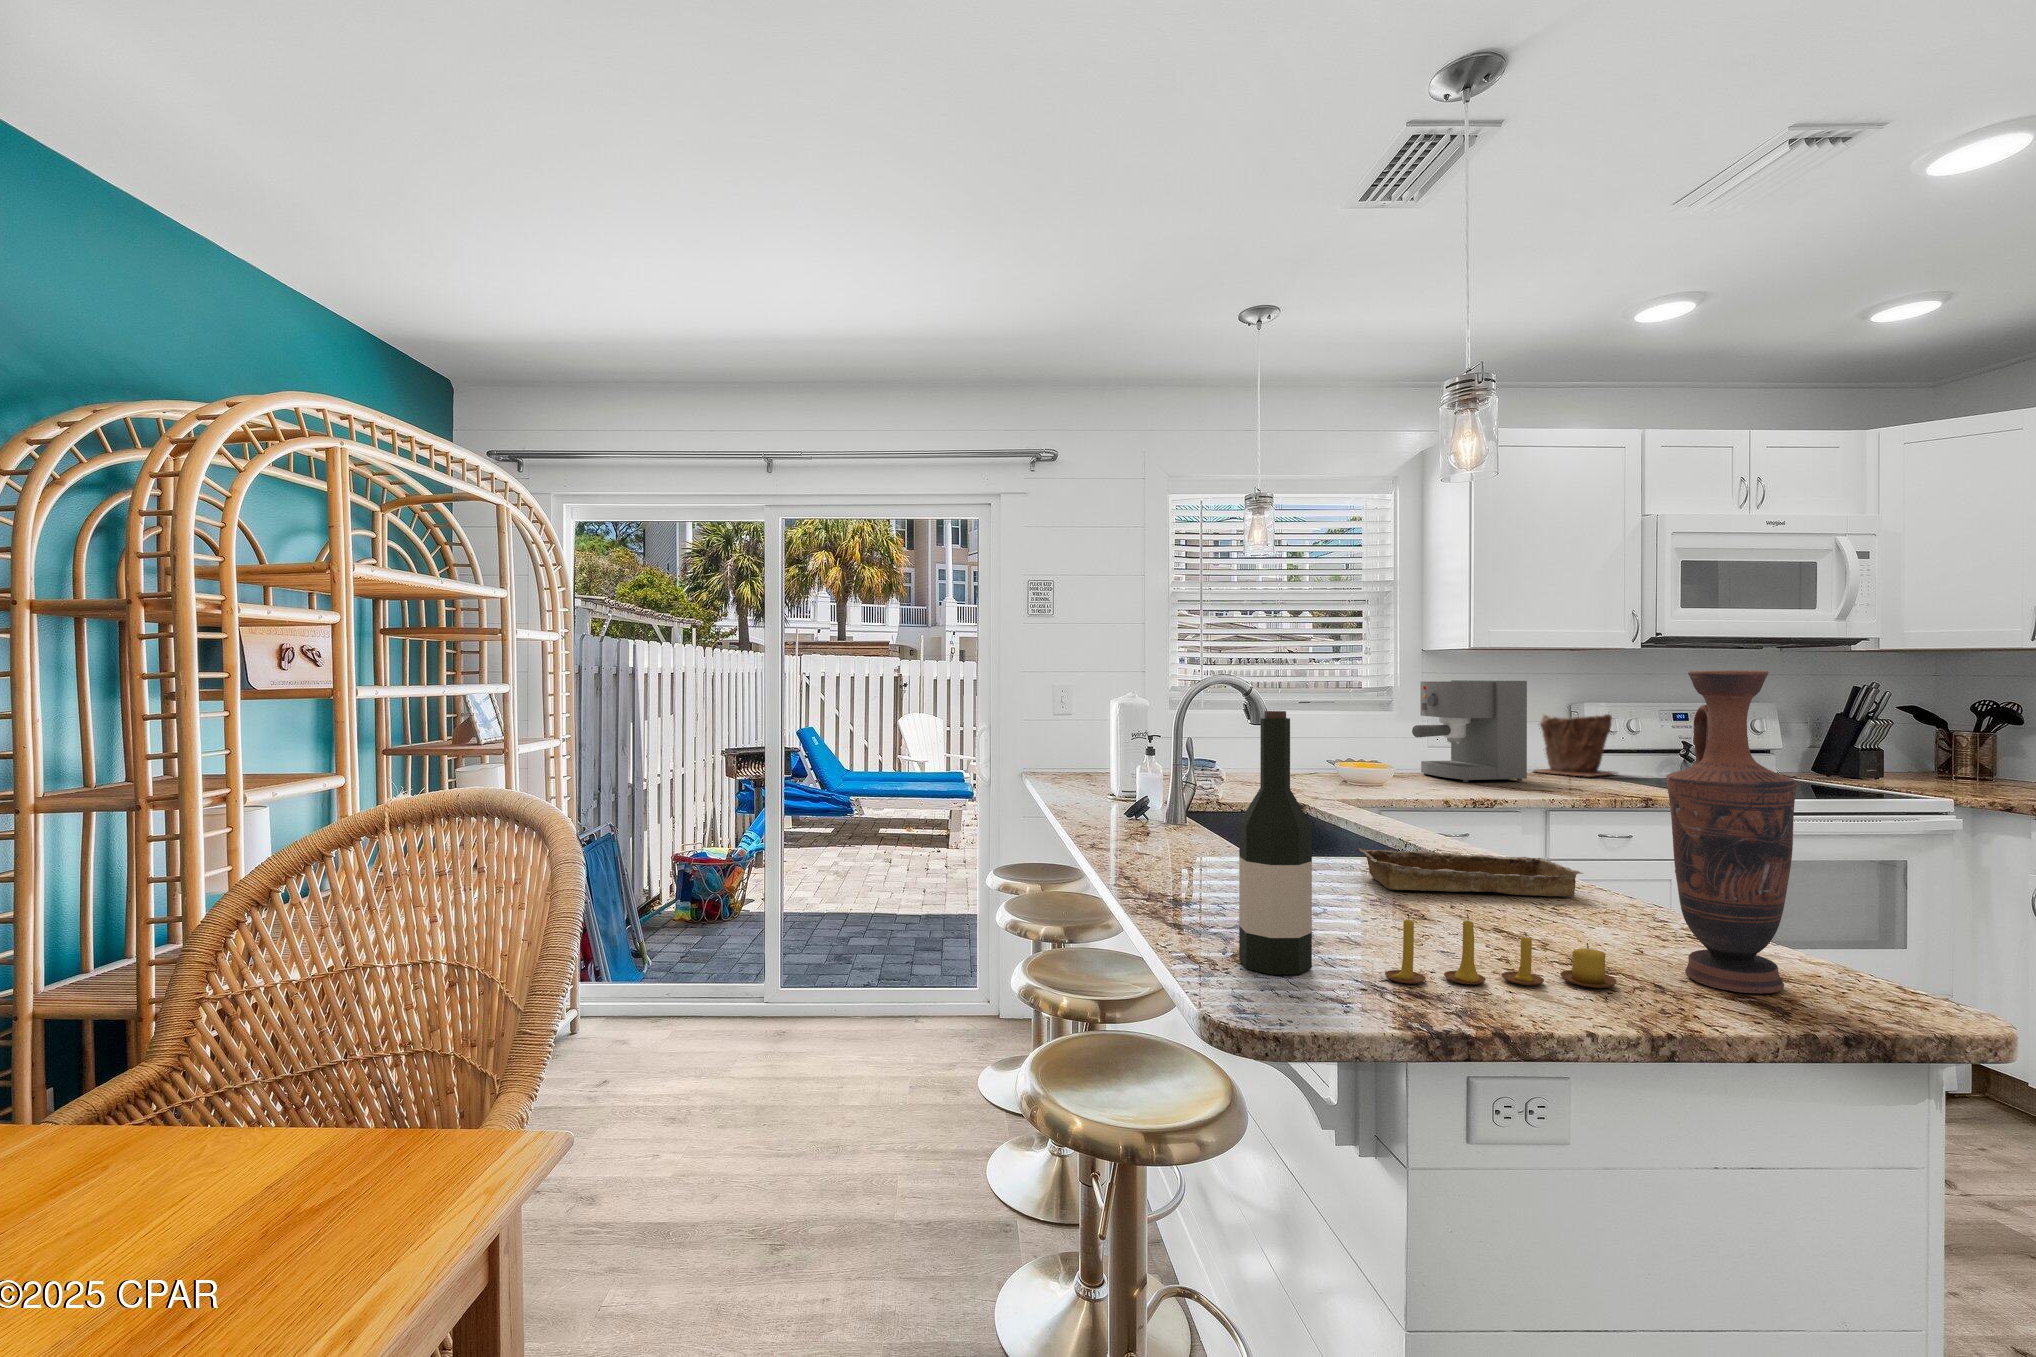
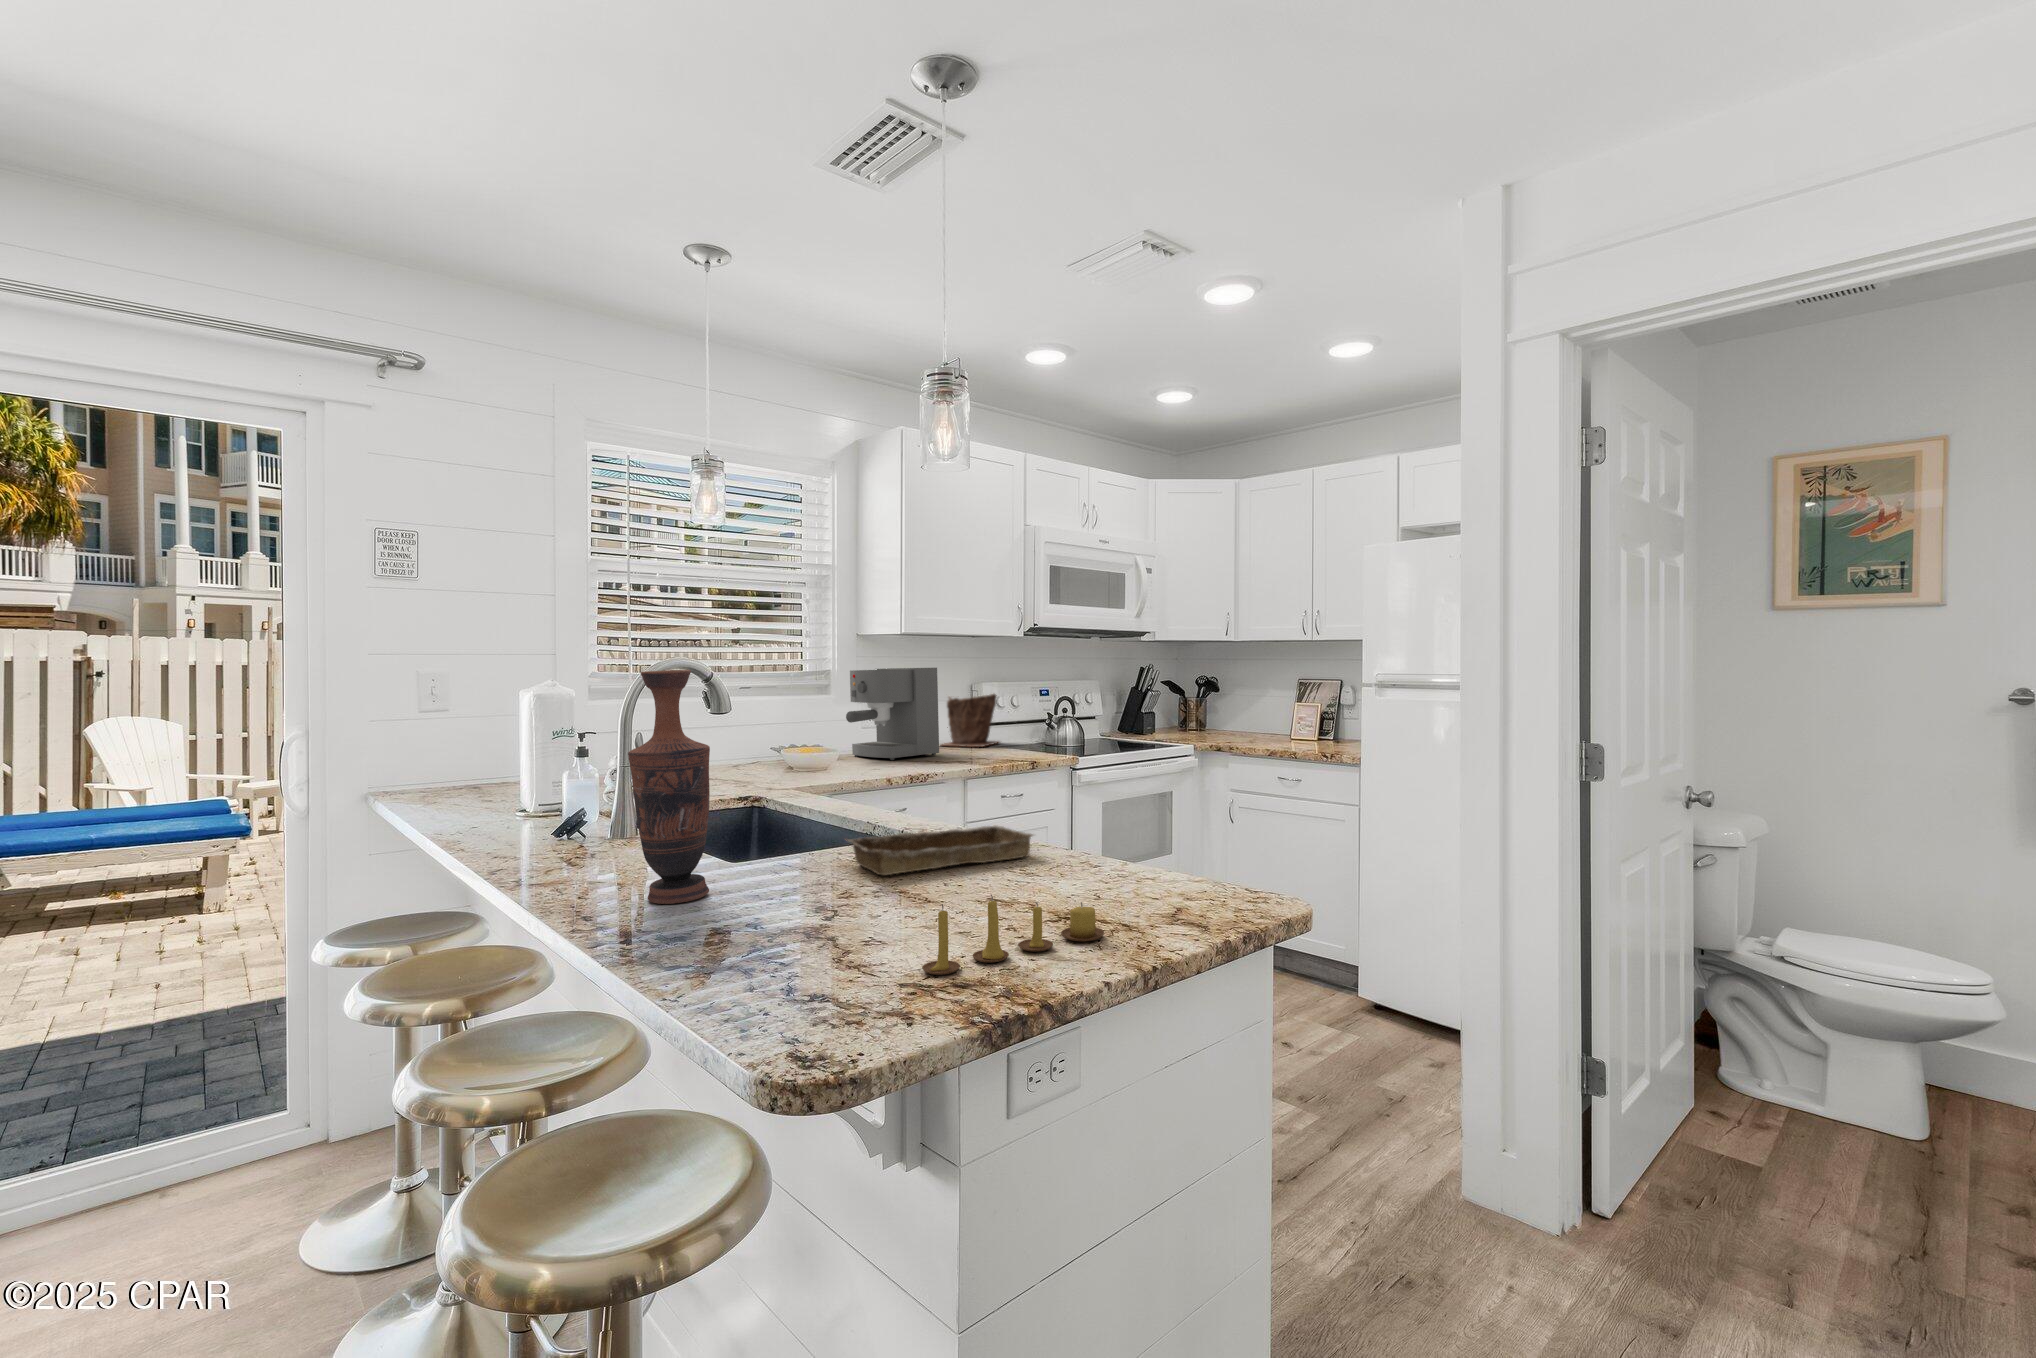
vase: present [1666,670,1797,993] -> present [628,670,710,904]
wine bottle: present [1239,711,1312,975] -> none [768,709,851,997]

